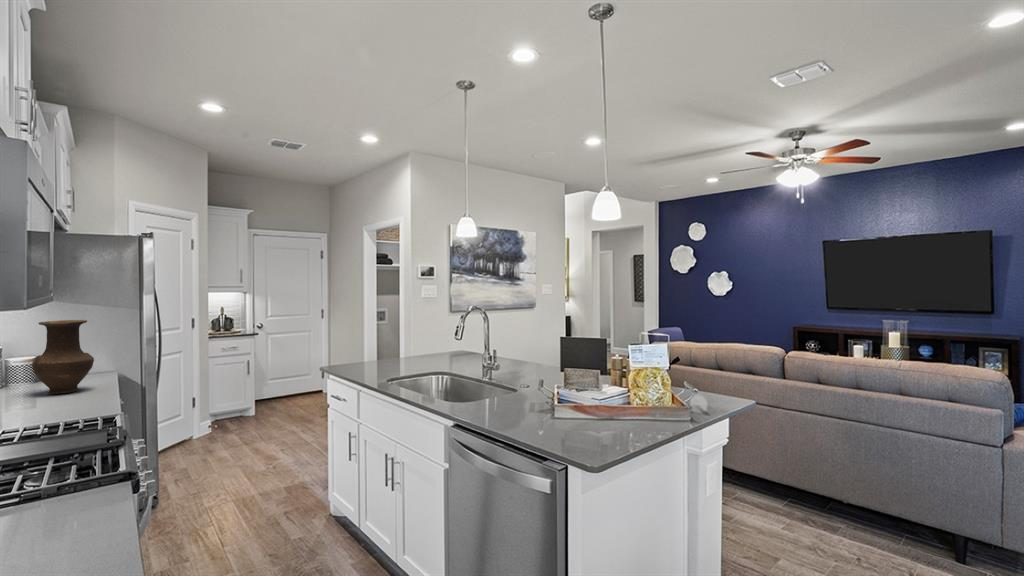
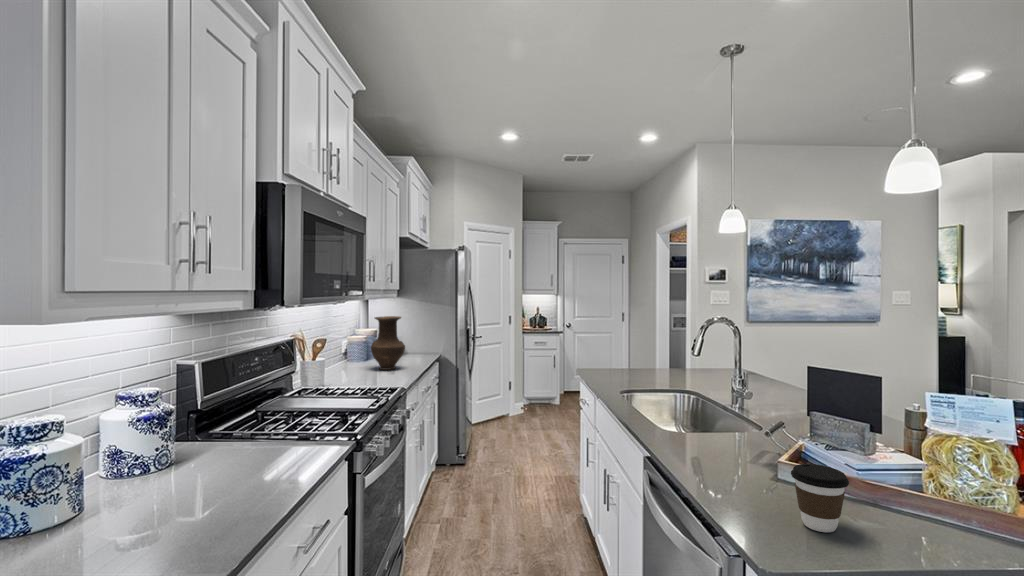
coffee cup: none [591,397,626,441] -> present [791,464,849,532]

